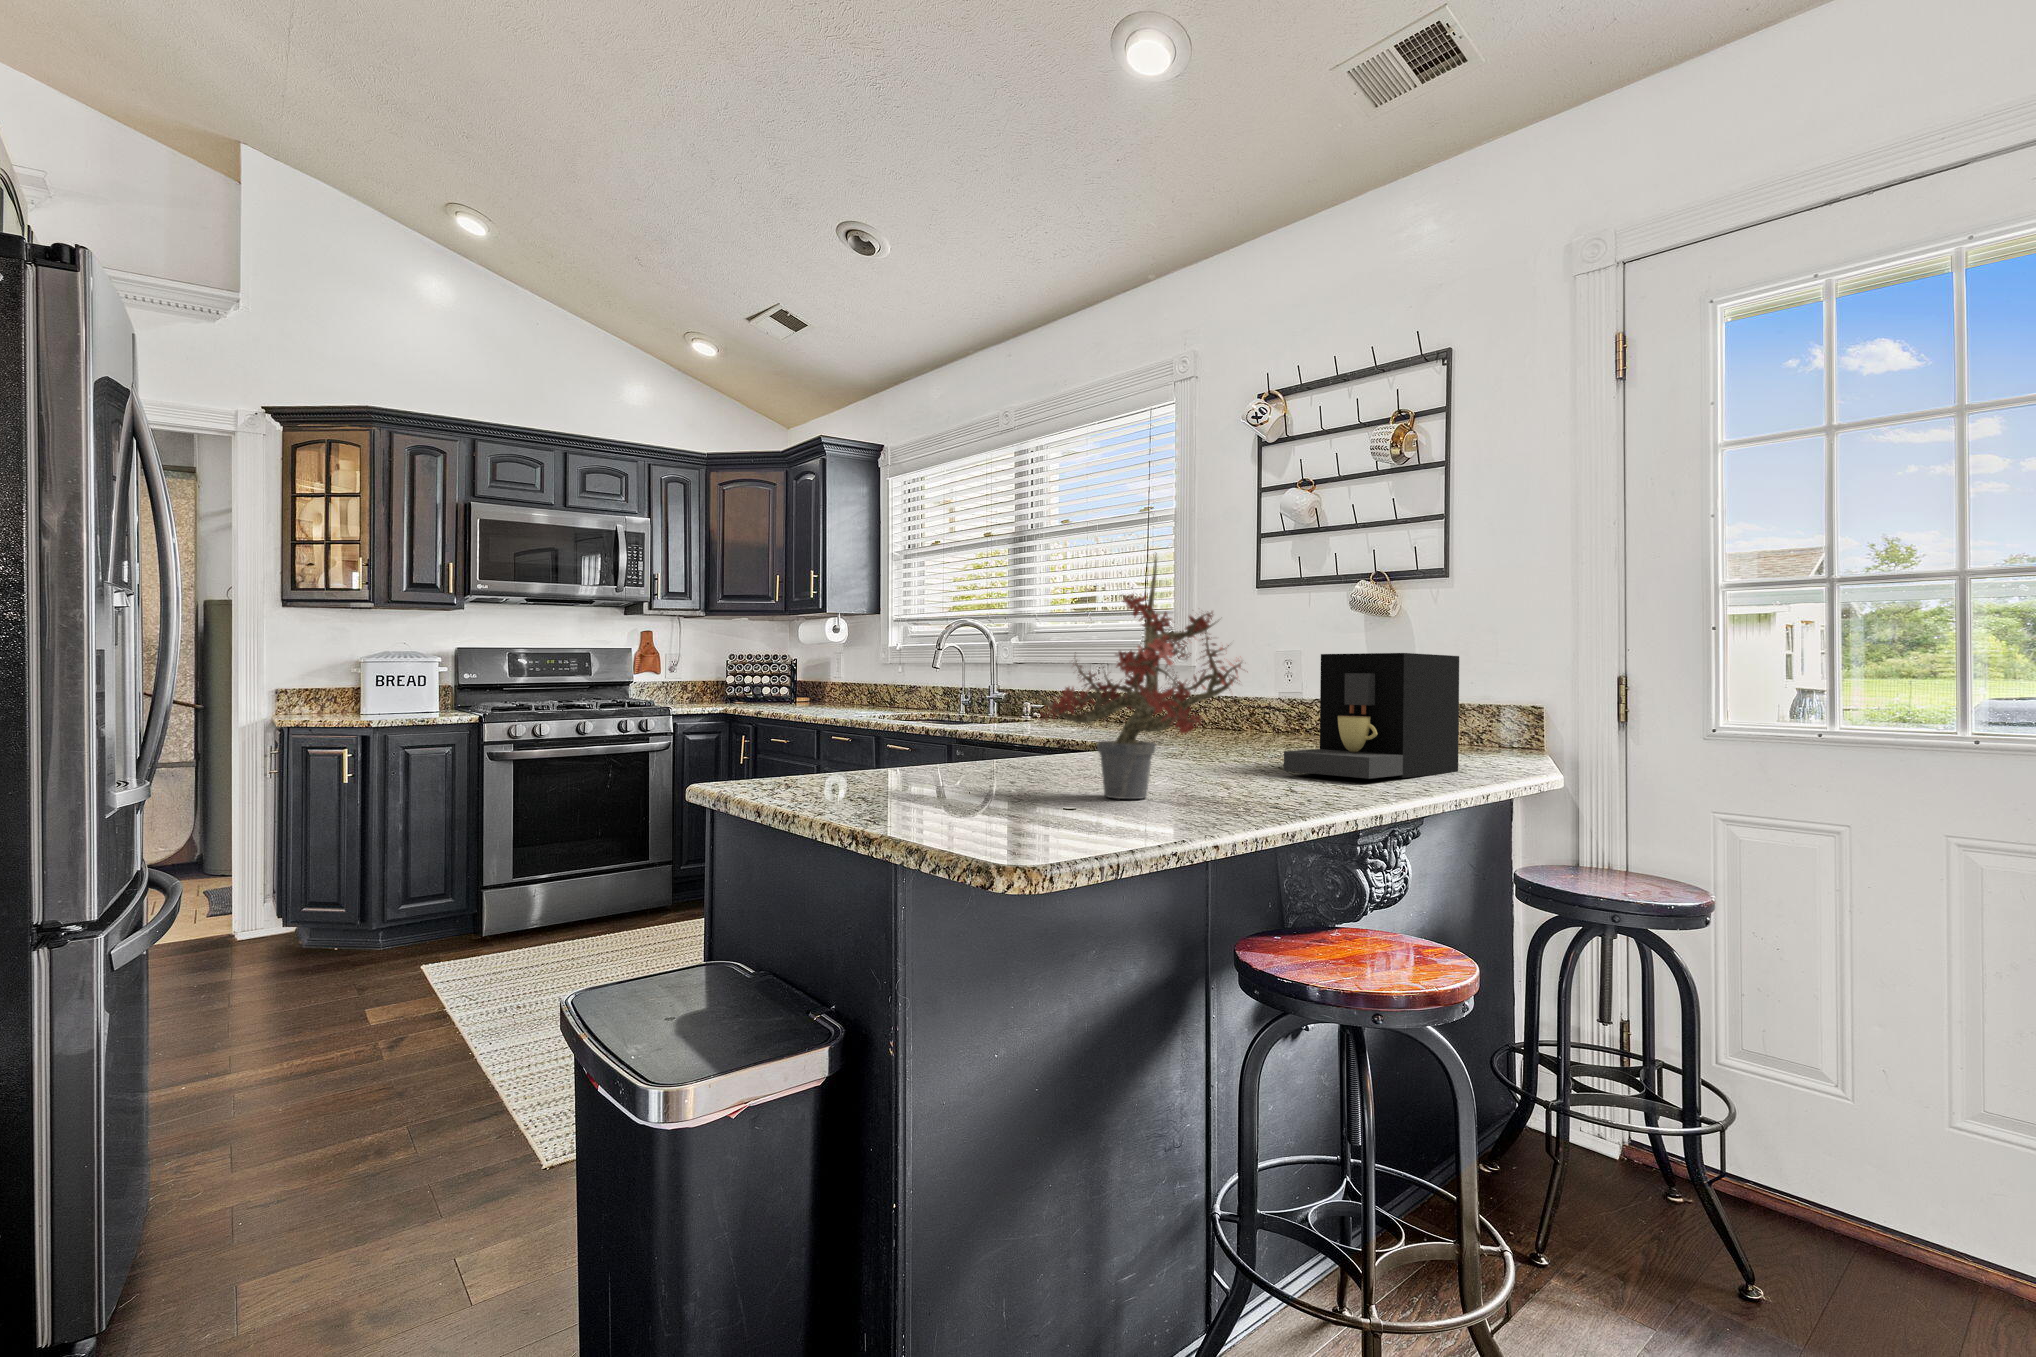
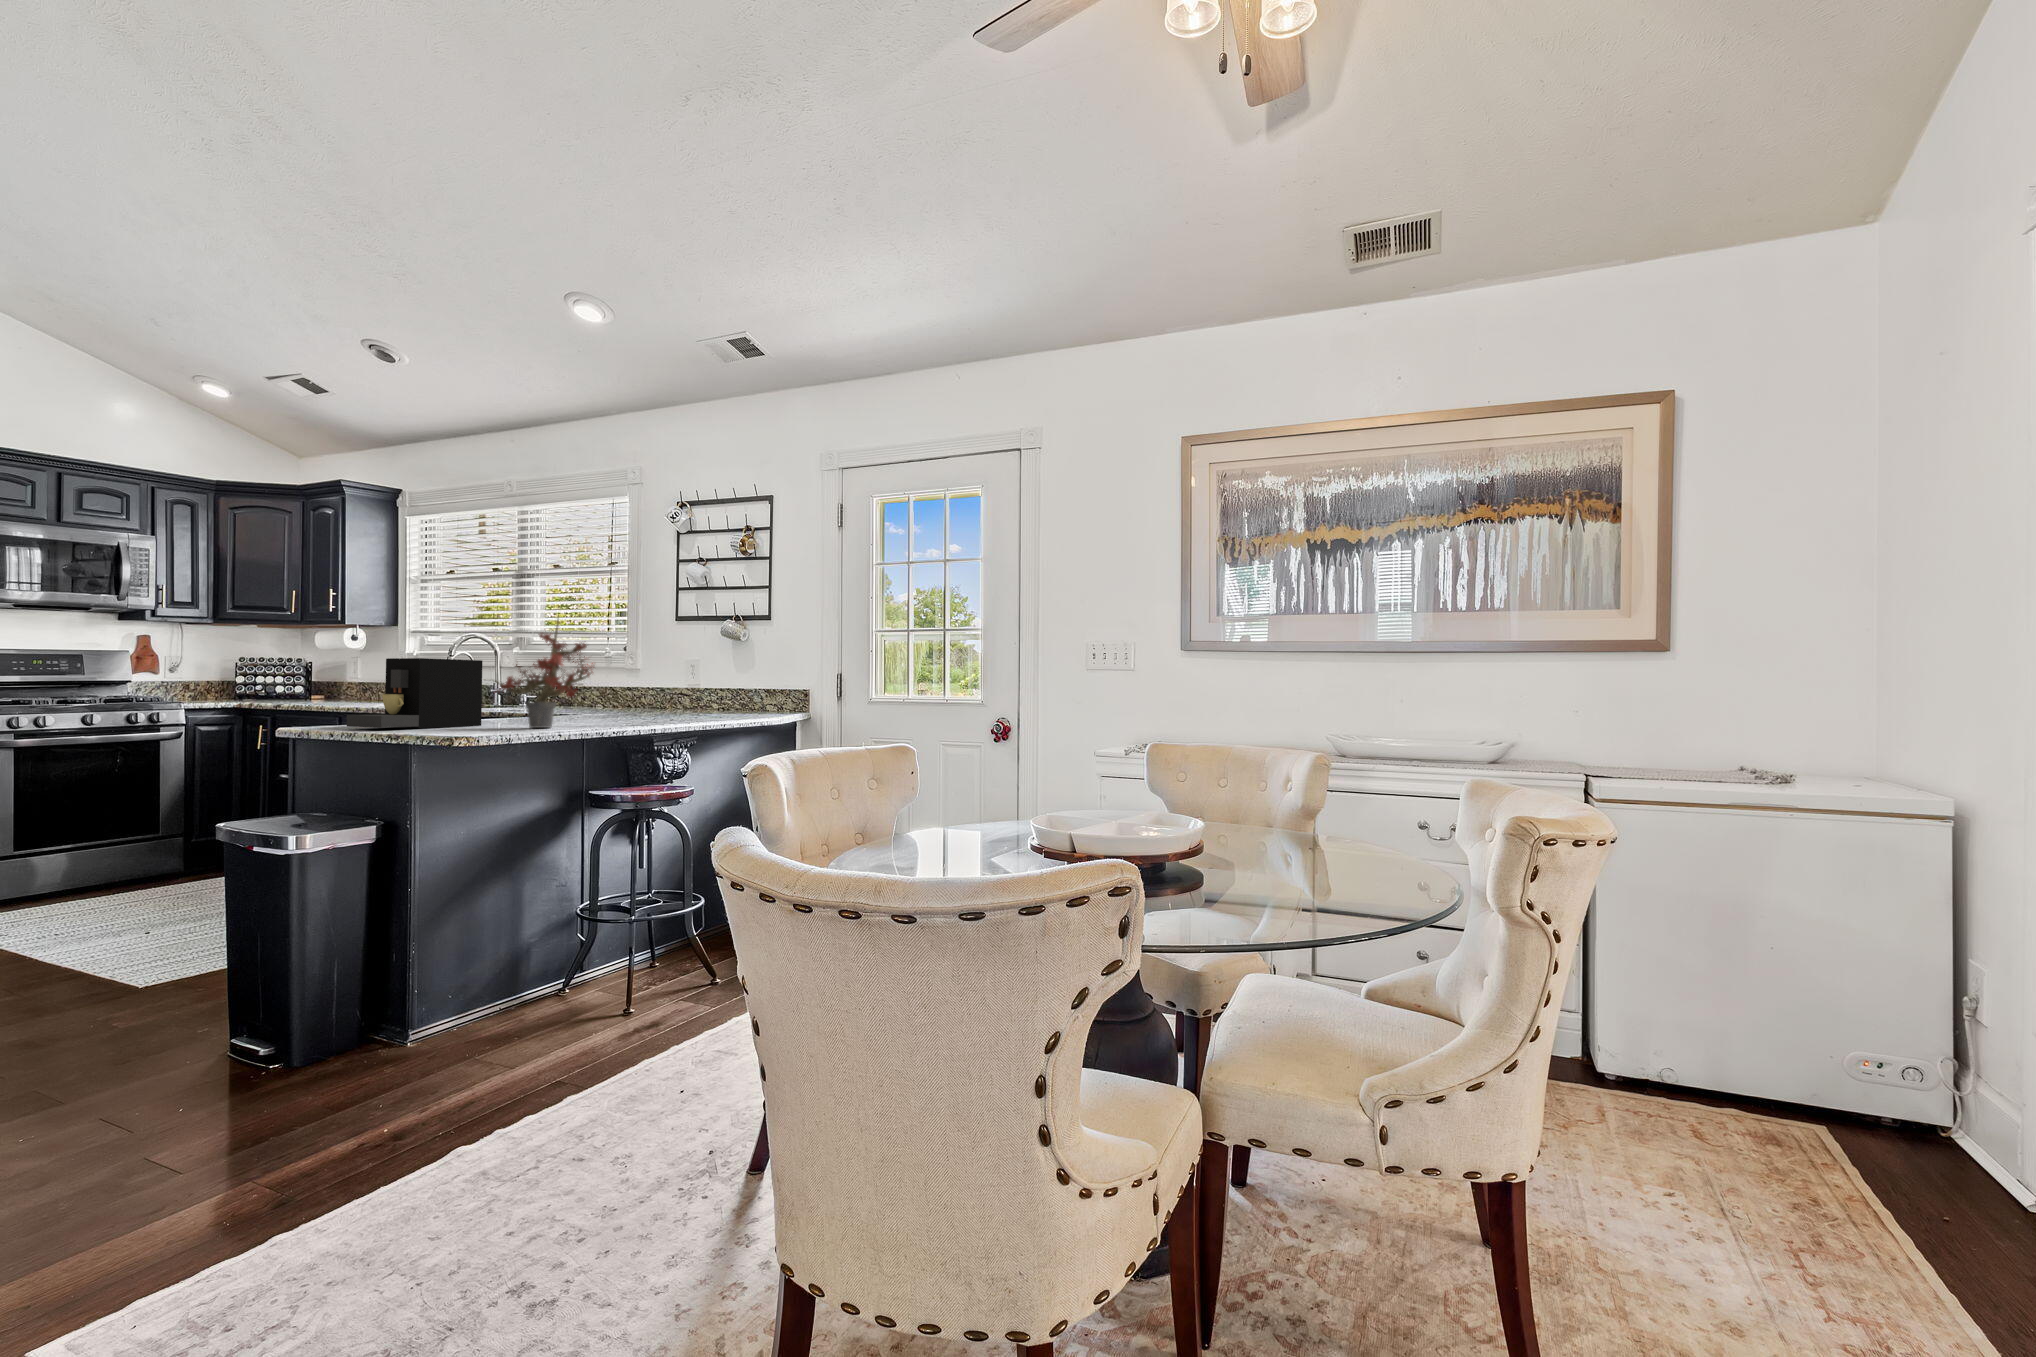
coffee maker: present [1284,653,1459,779] -> present [347,658,482,728]

